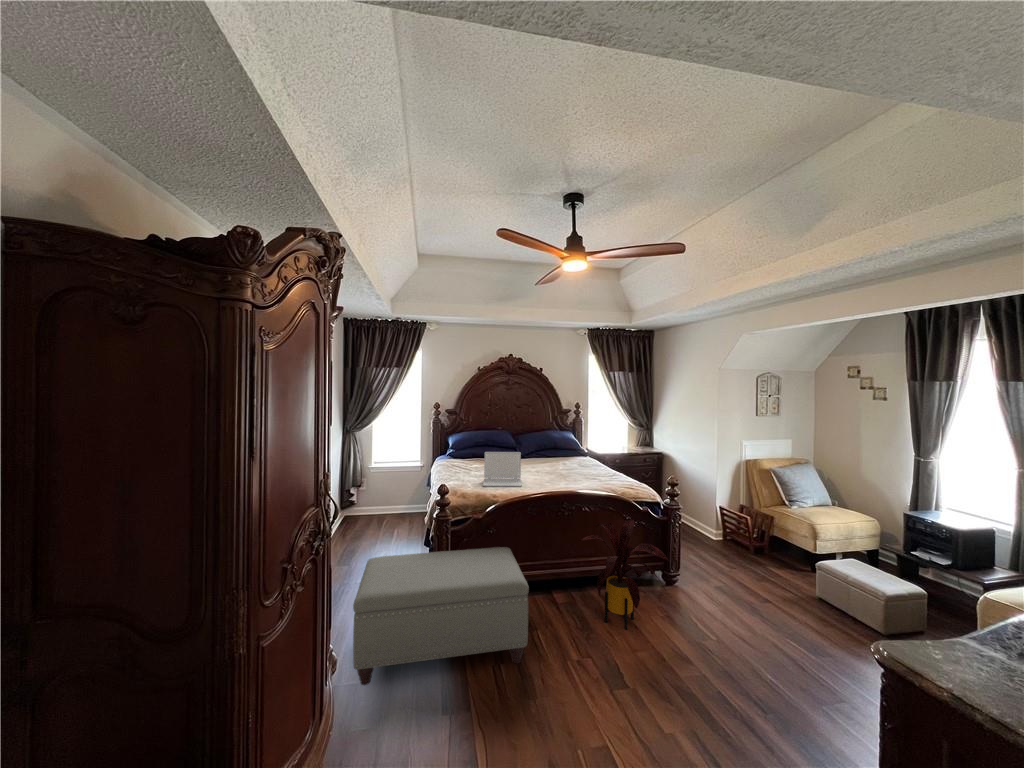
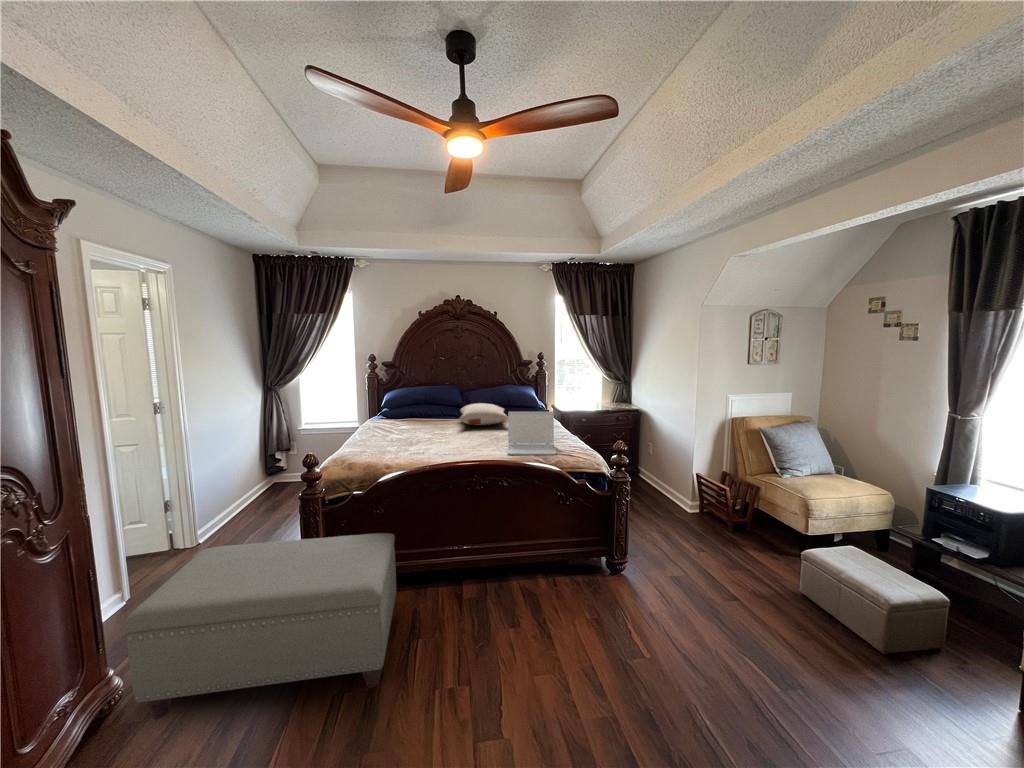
pillow: none [518,446,565,464] -> present [460,403,508,425]
laptop: present [483,452,522,486] -> present [508,411,556,455]
house plant: present [580,519,669,630] -> none [479,497,586,638]

